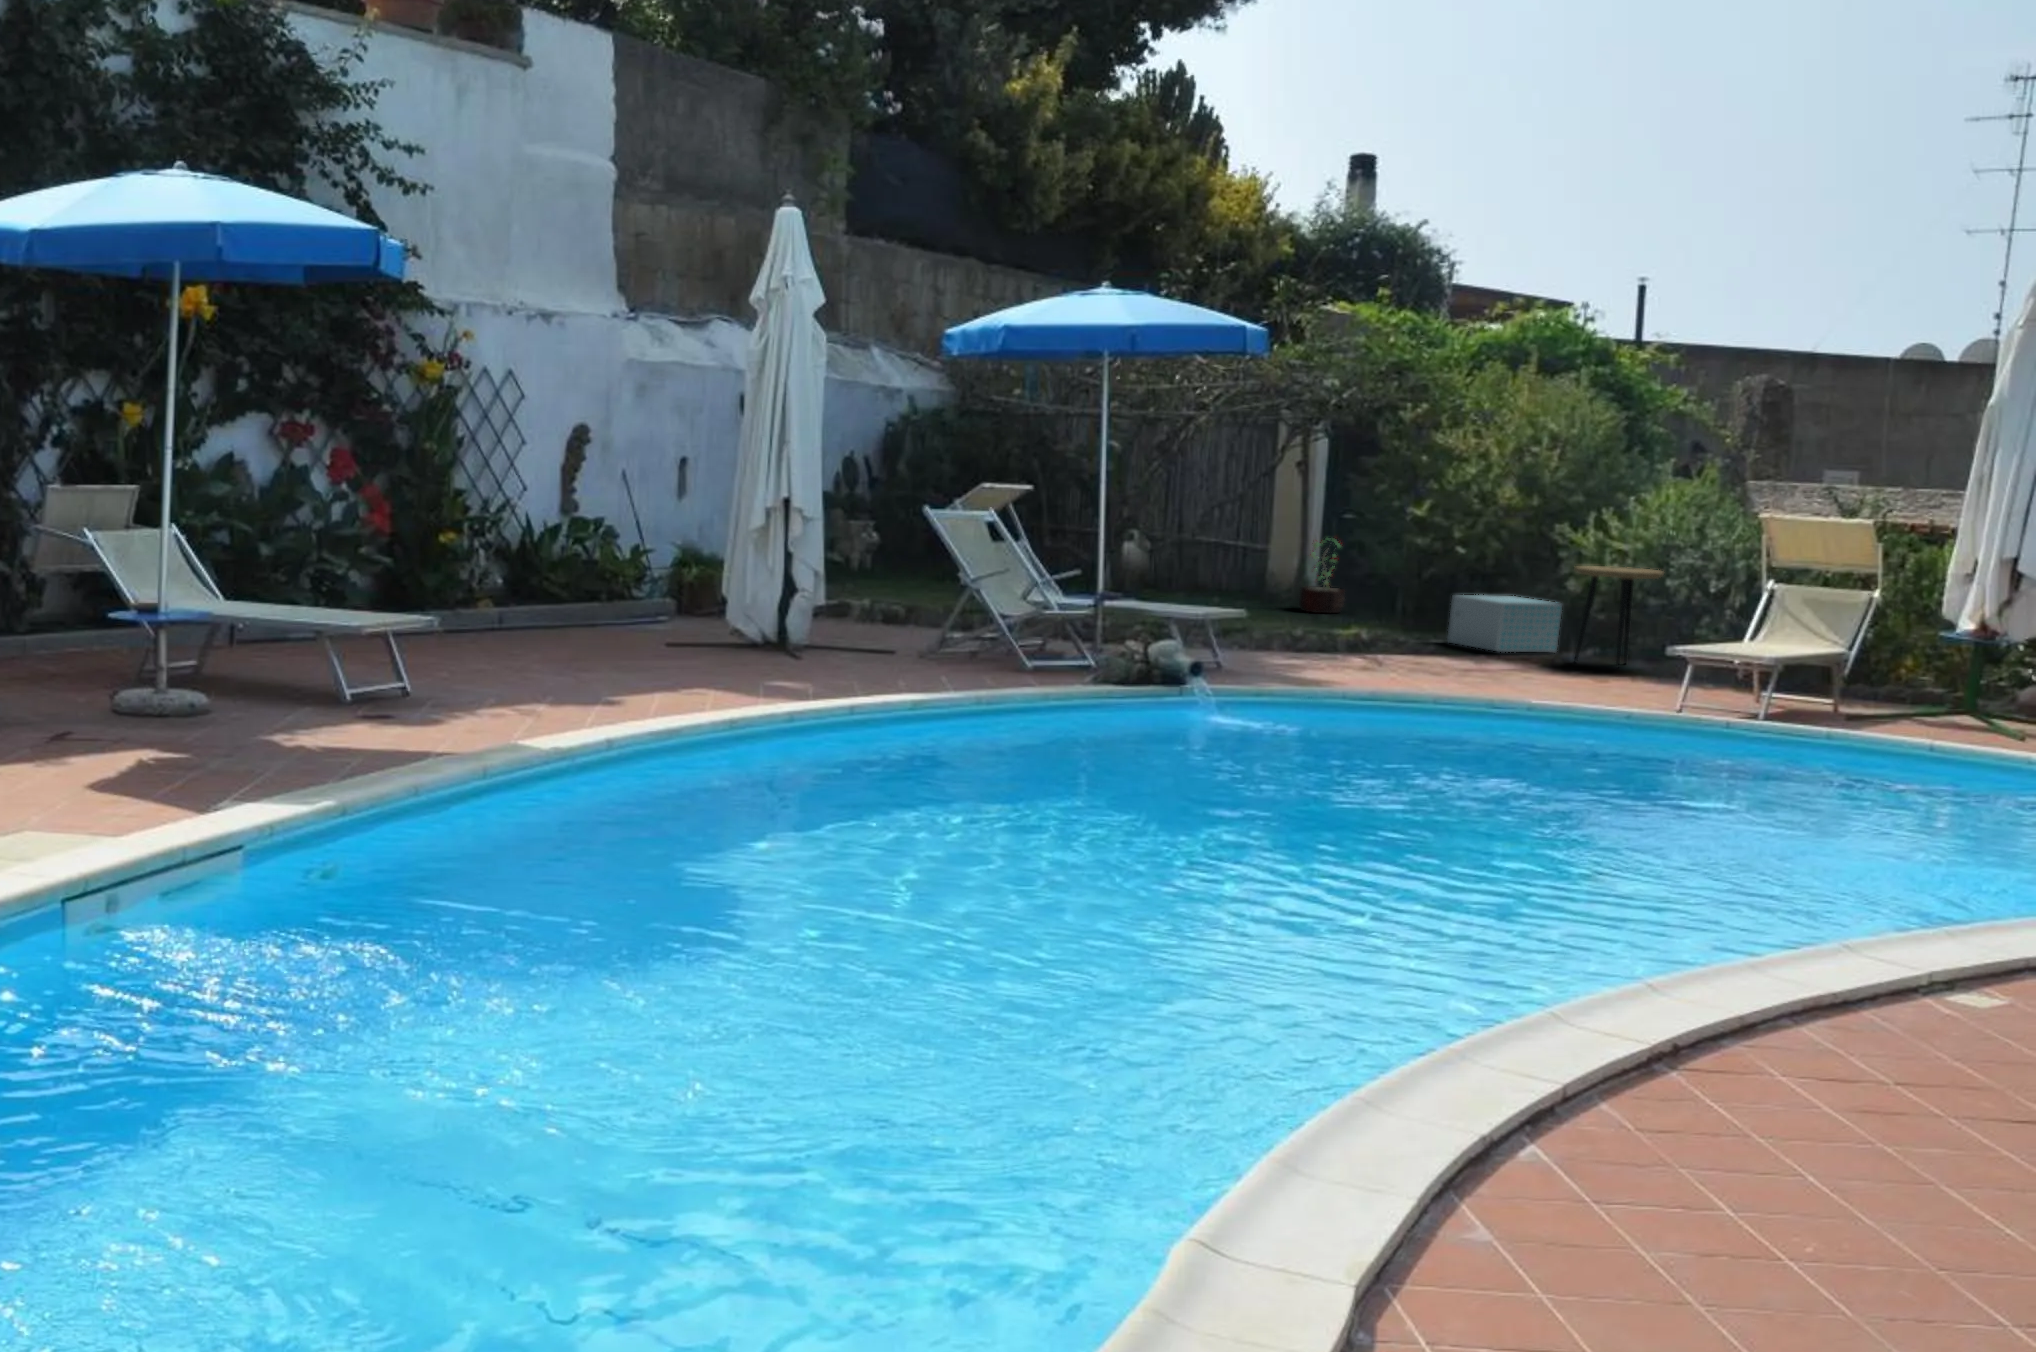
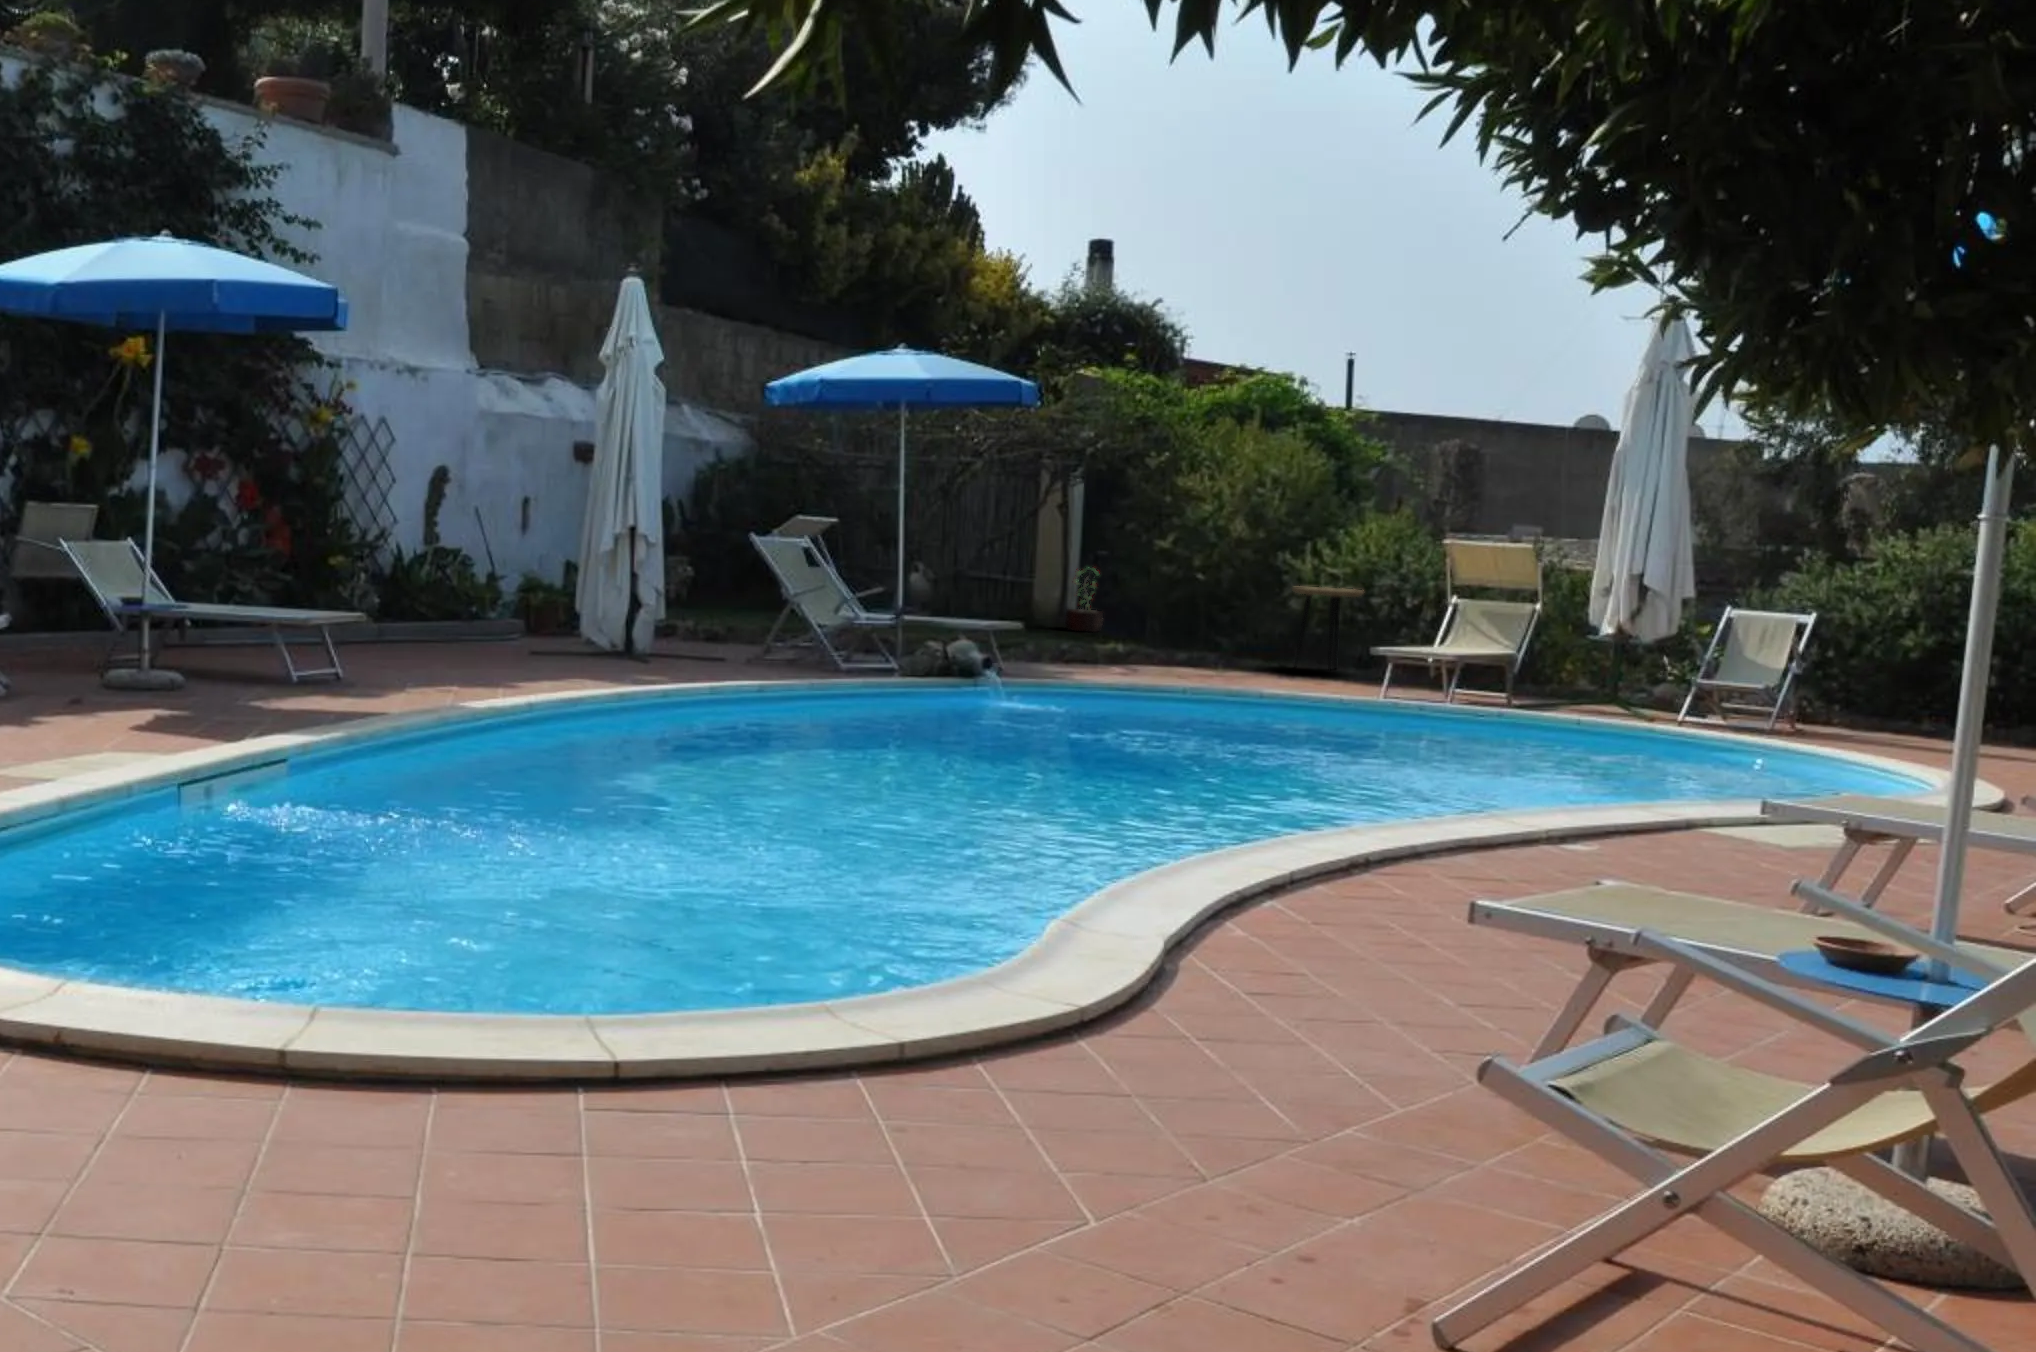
storage box: present [1447,595,1562,652] -> none [1190,613,1284,660]

